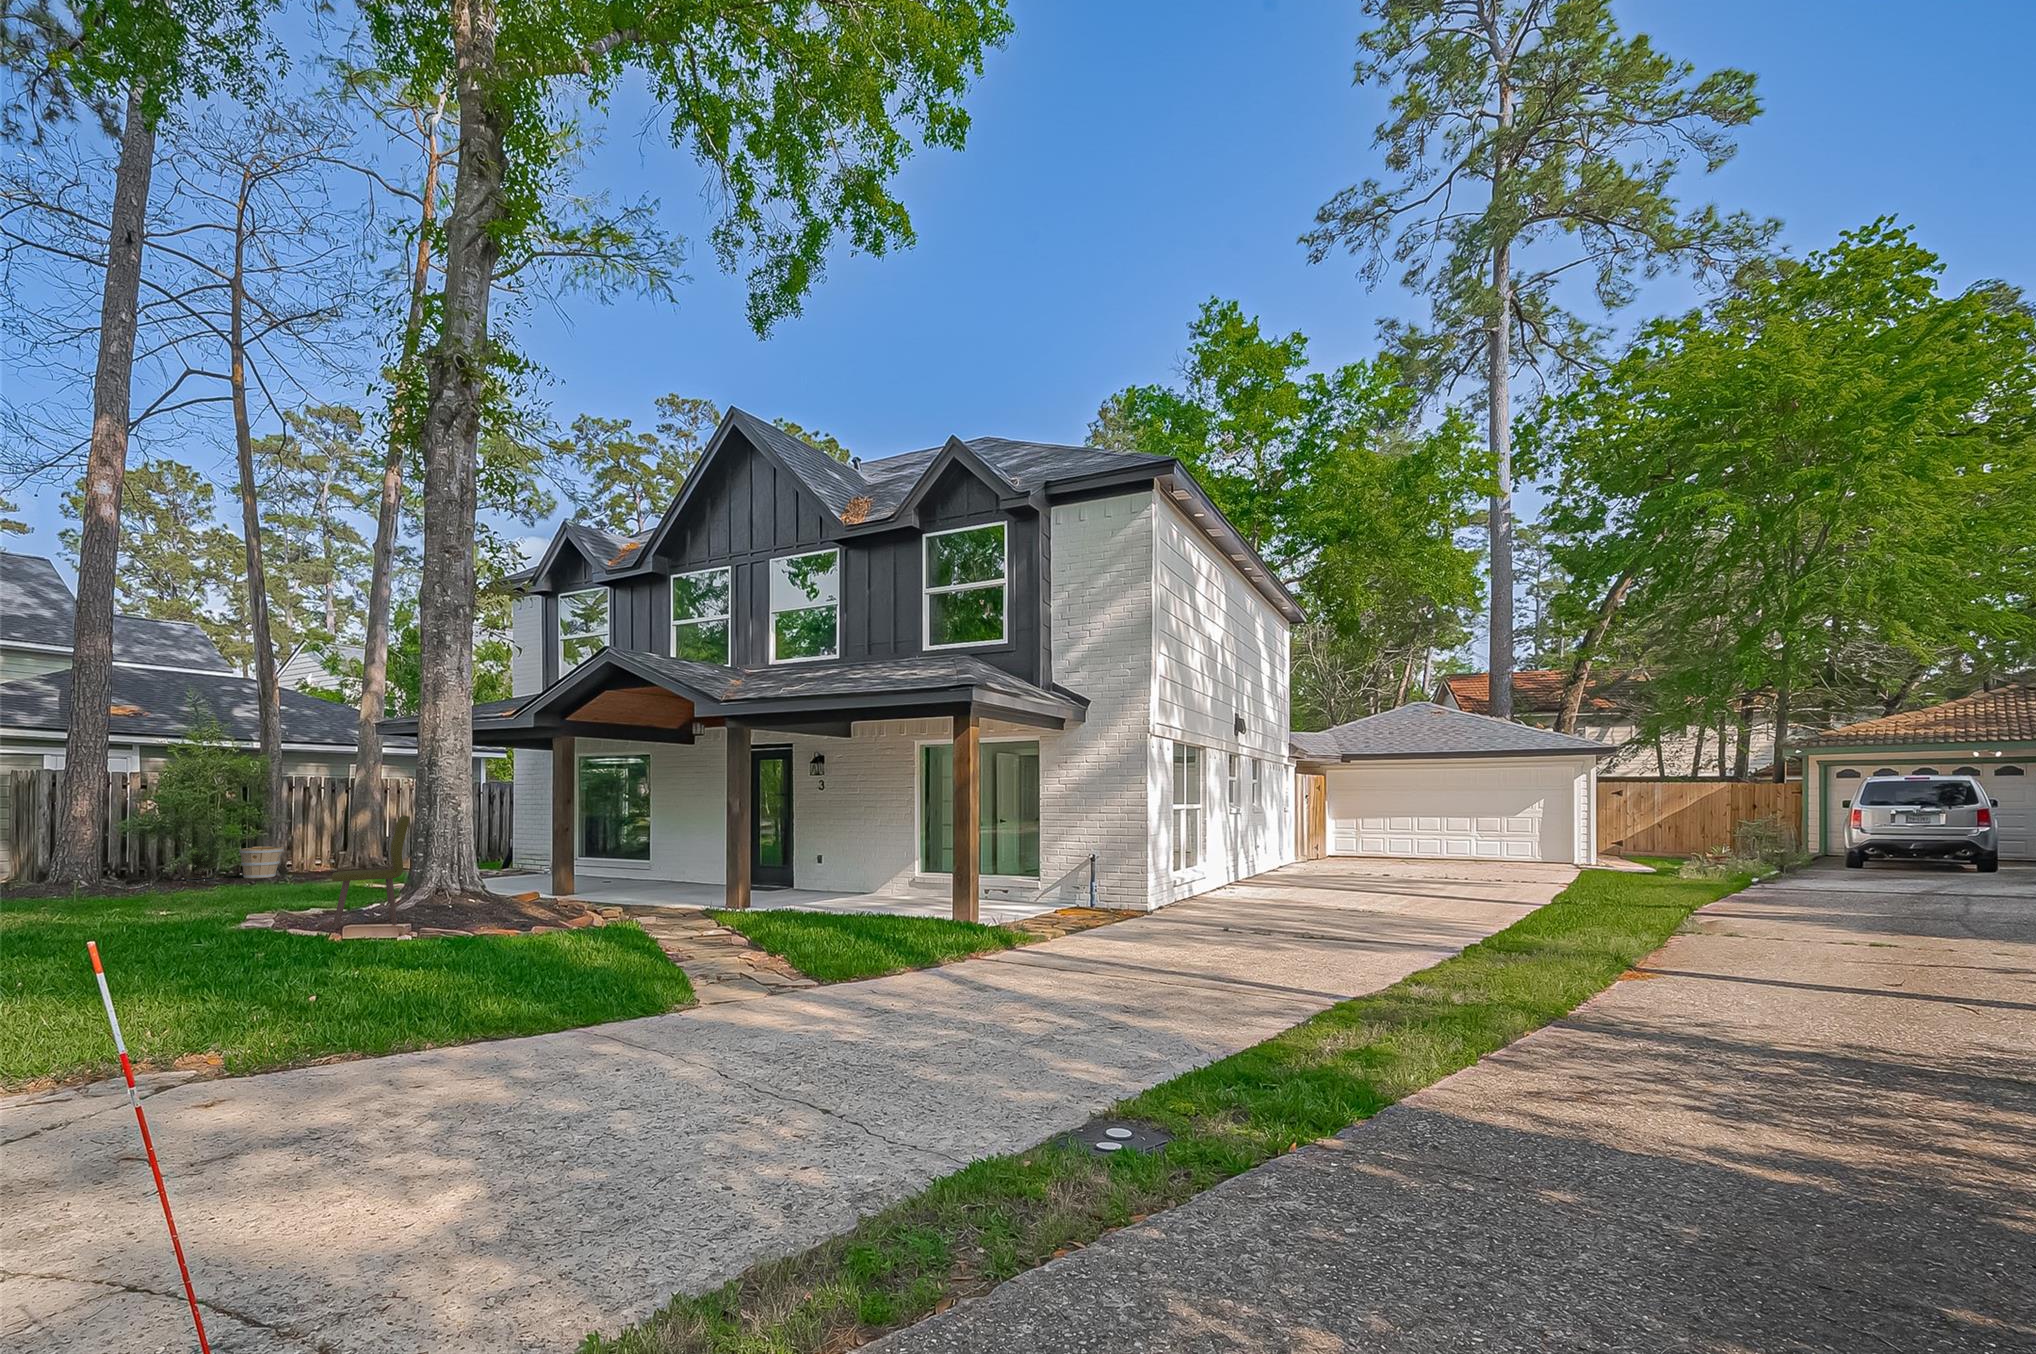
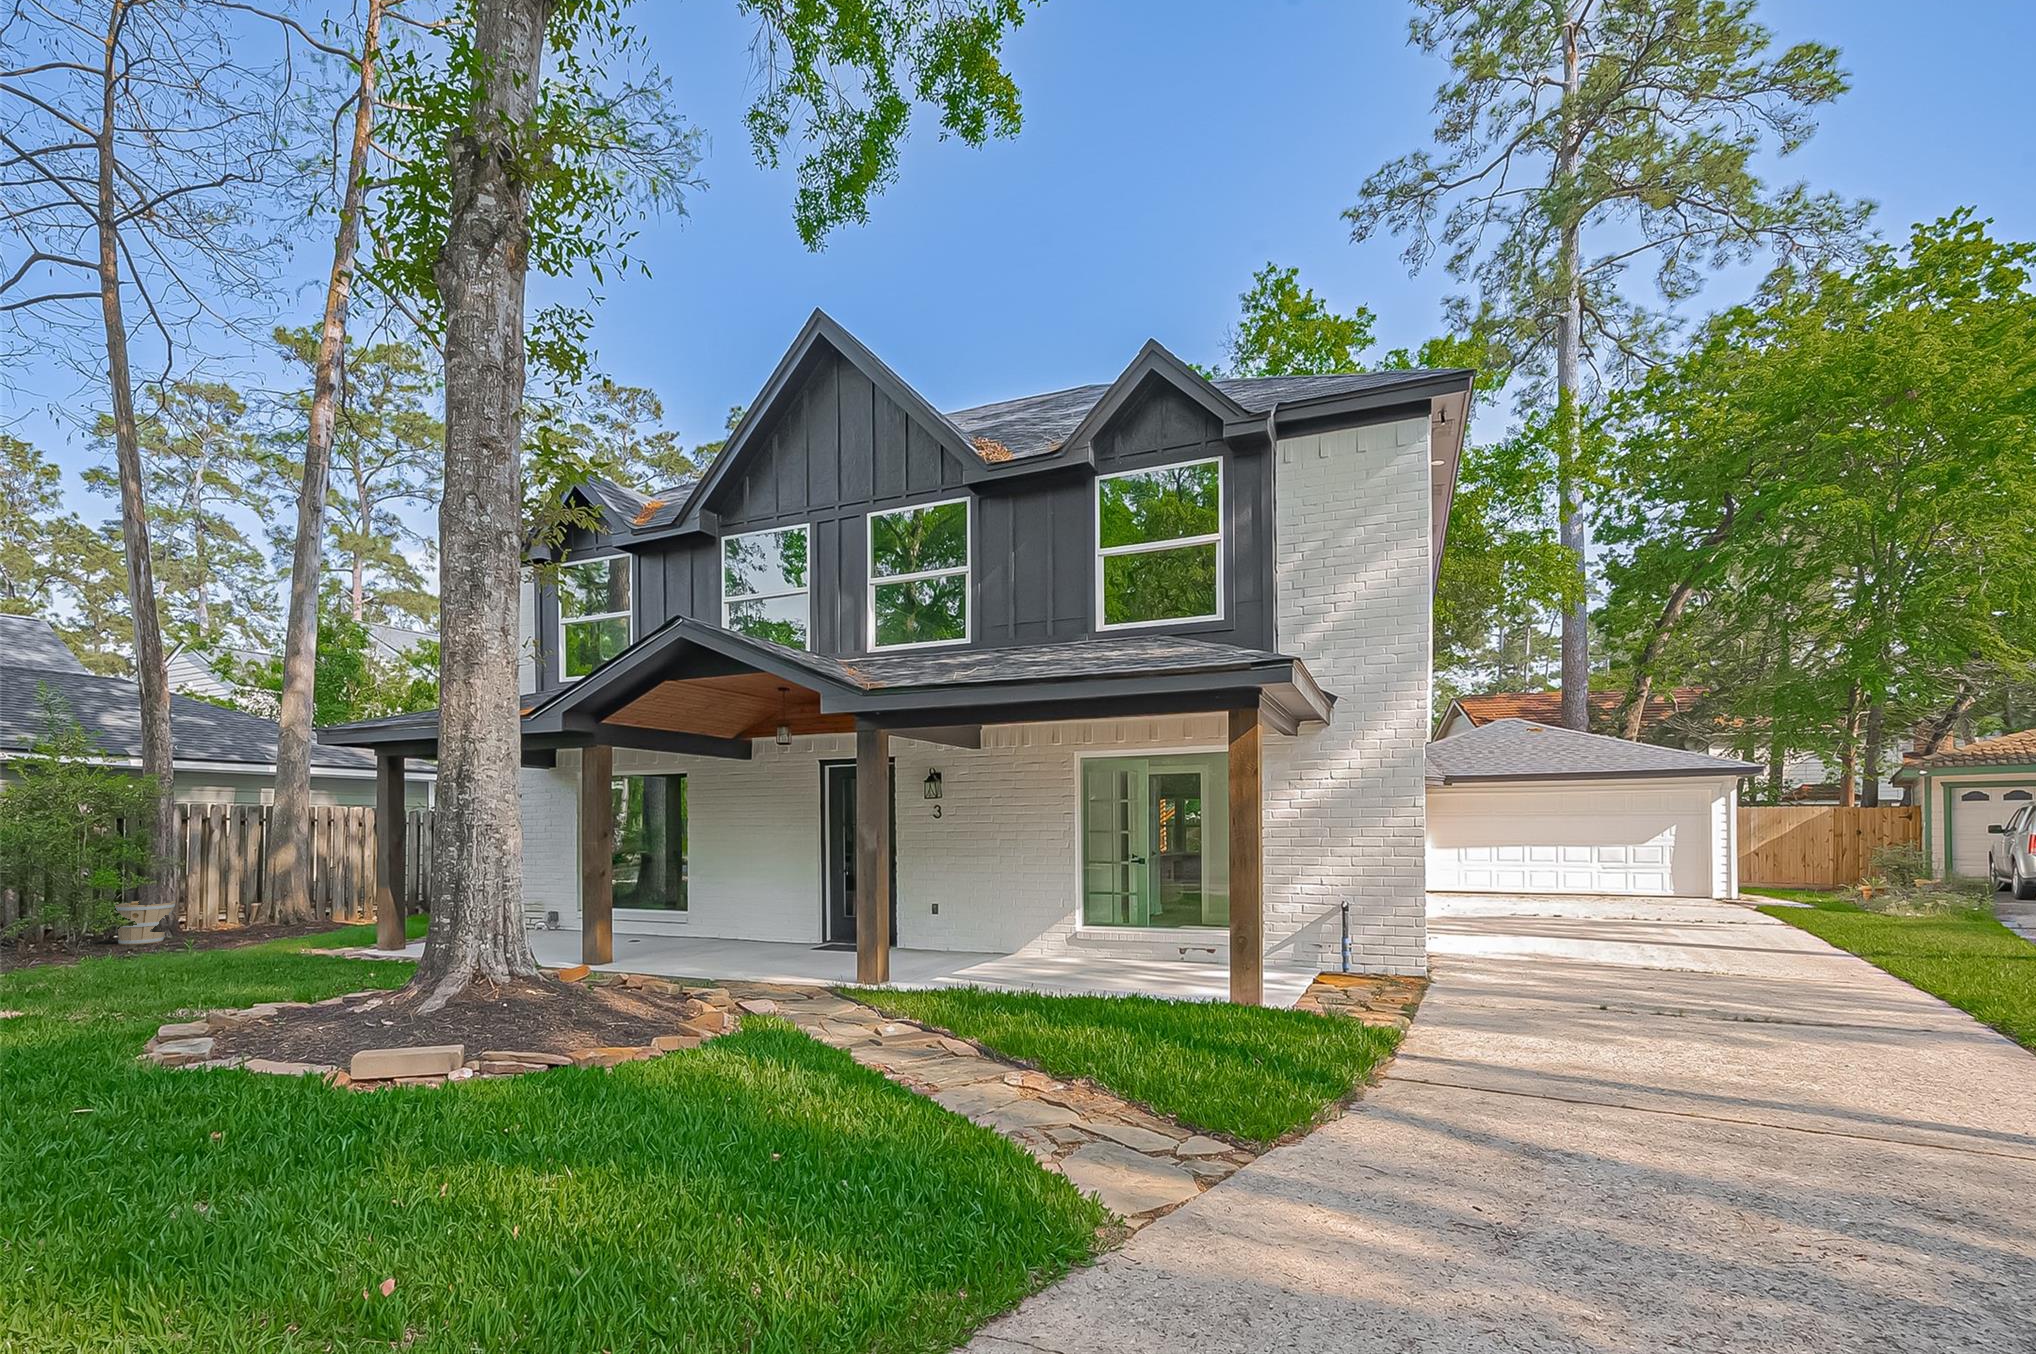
chair: present [332,815,410,929] -> none [311,857,438,1040]
potted tree: present [186,842,216,881] -> none [37,893,84,951]

